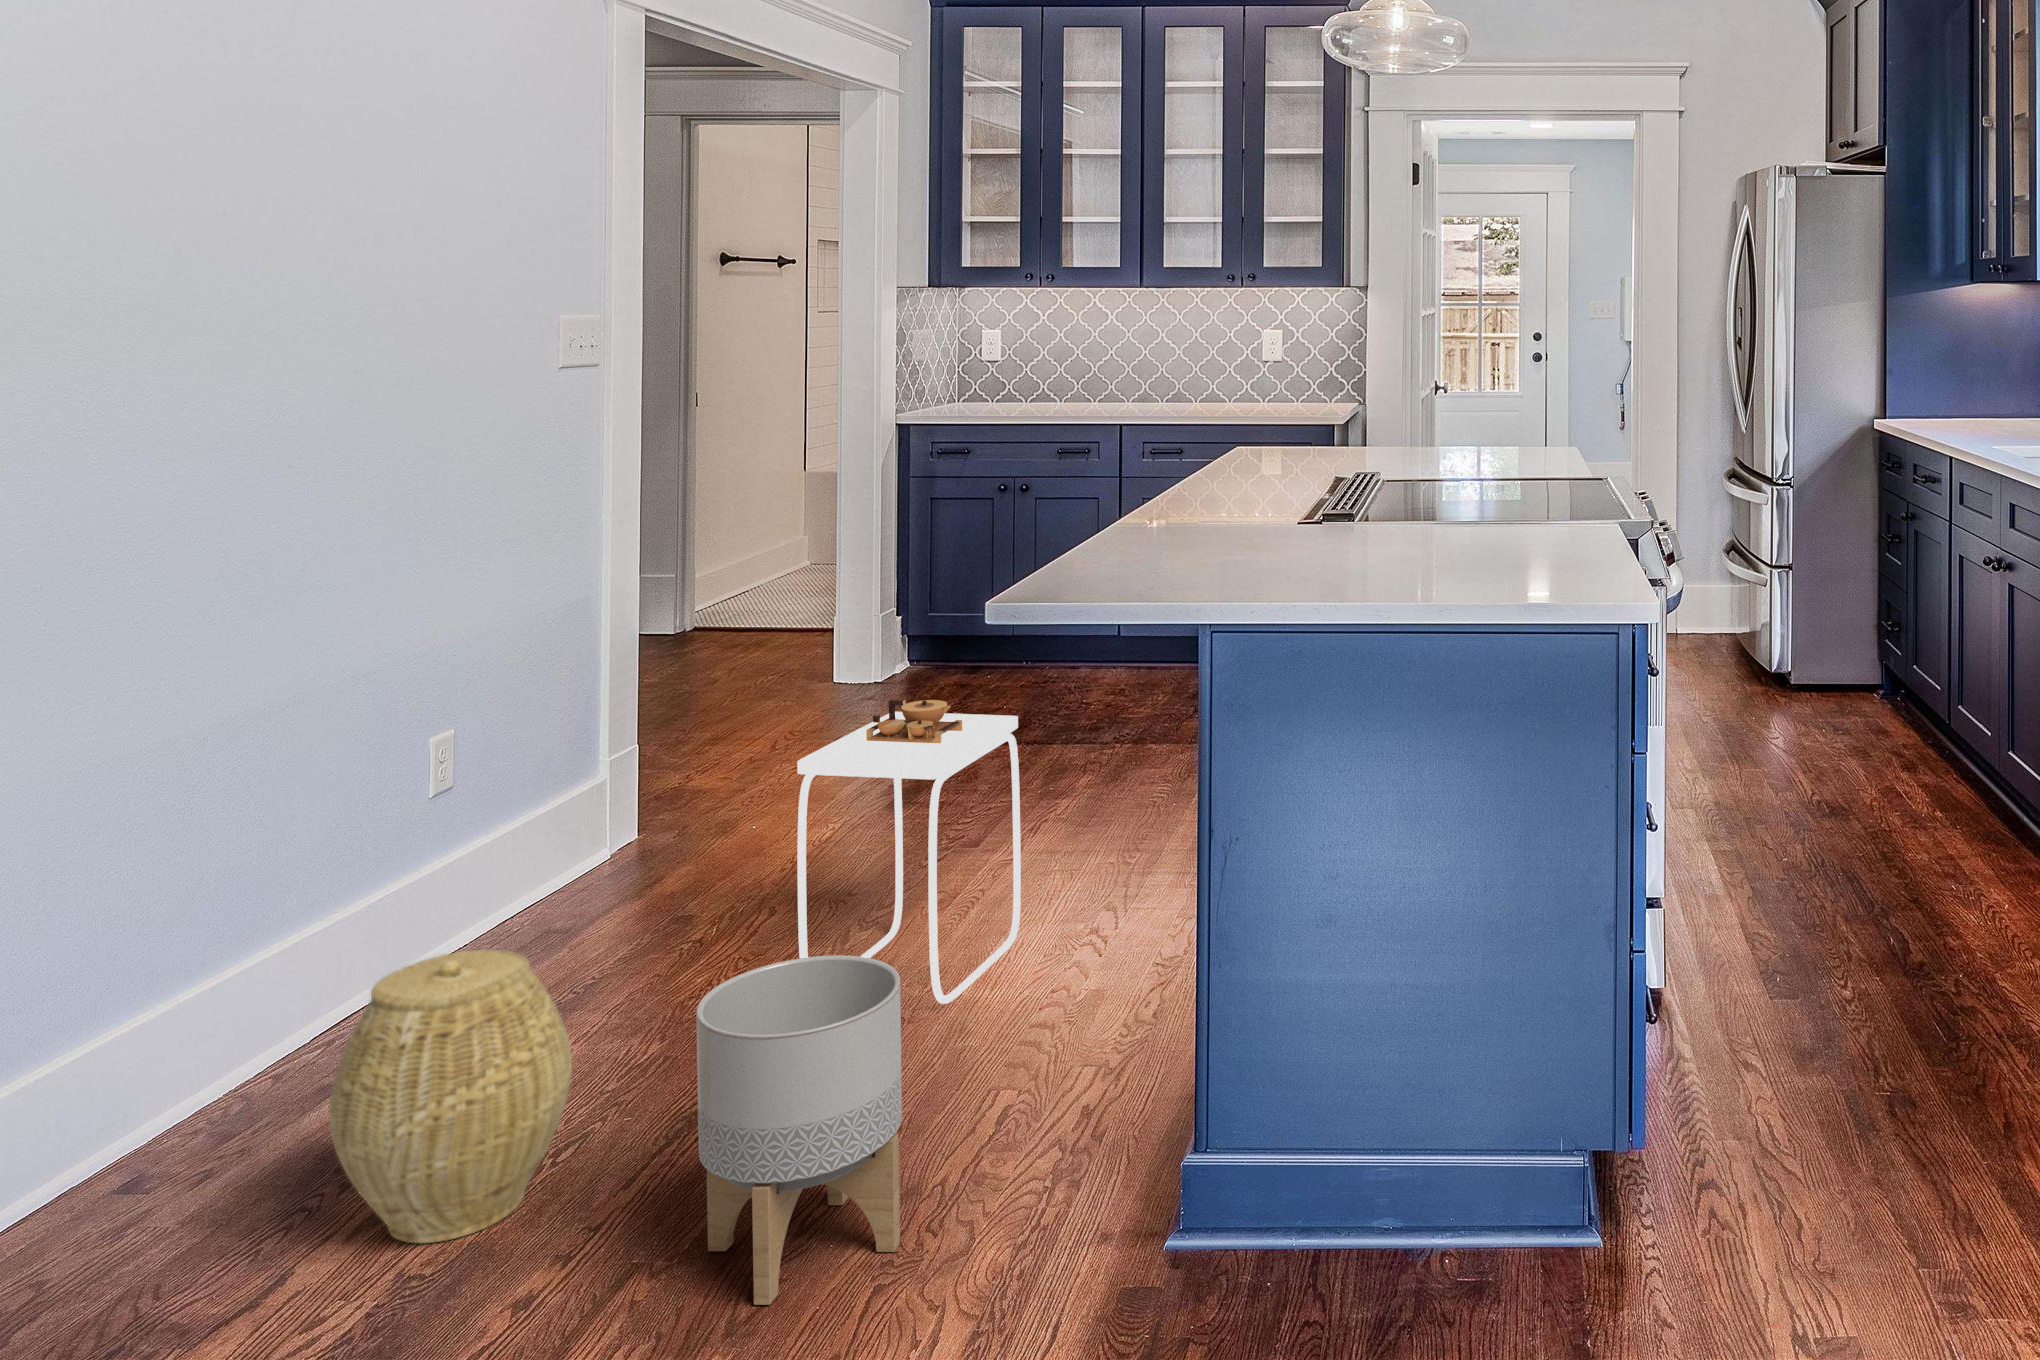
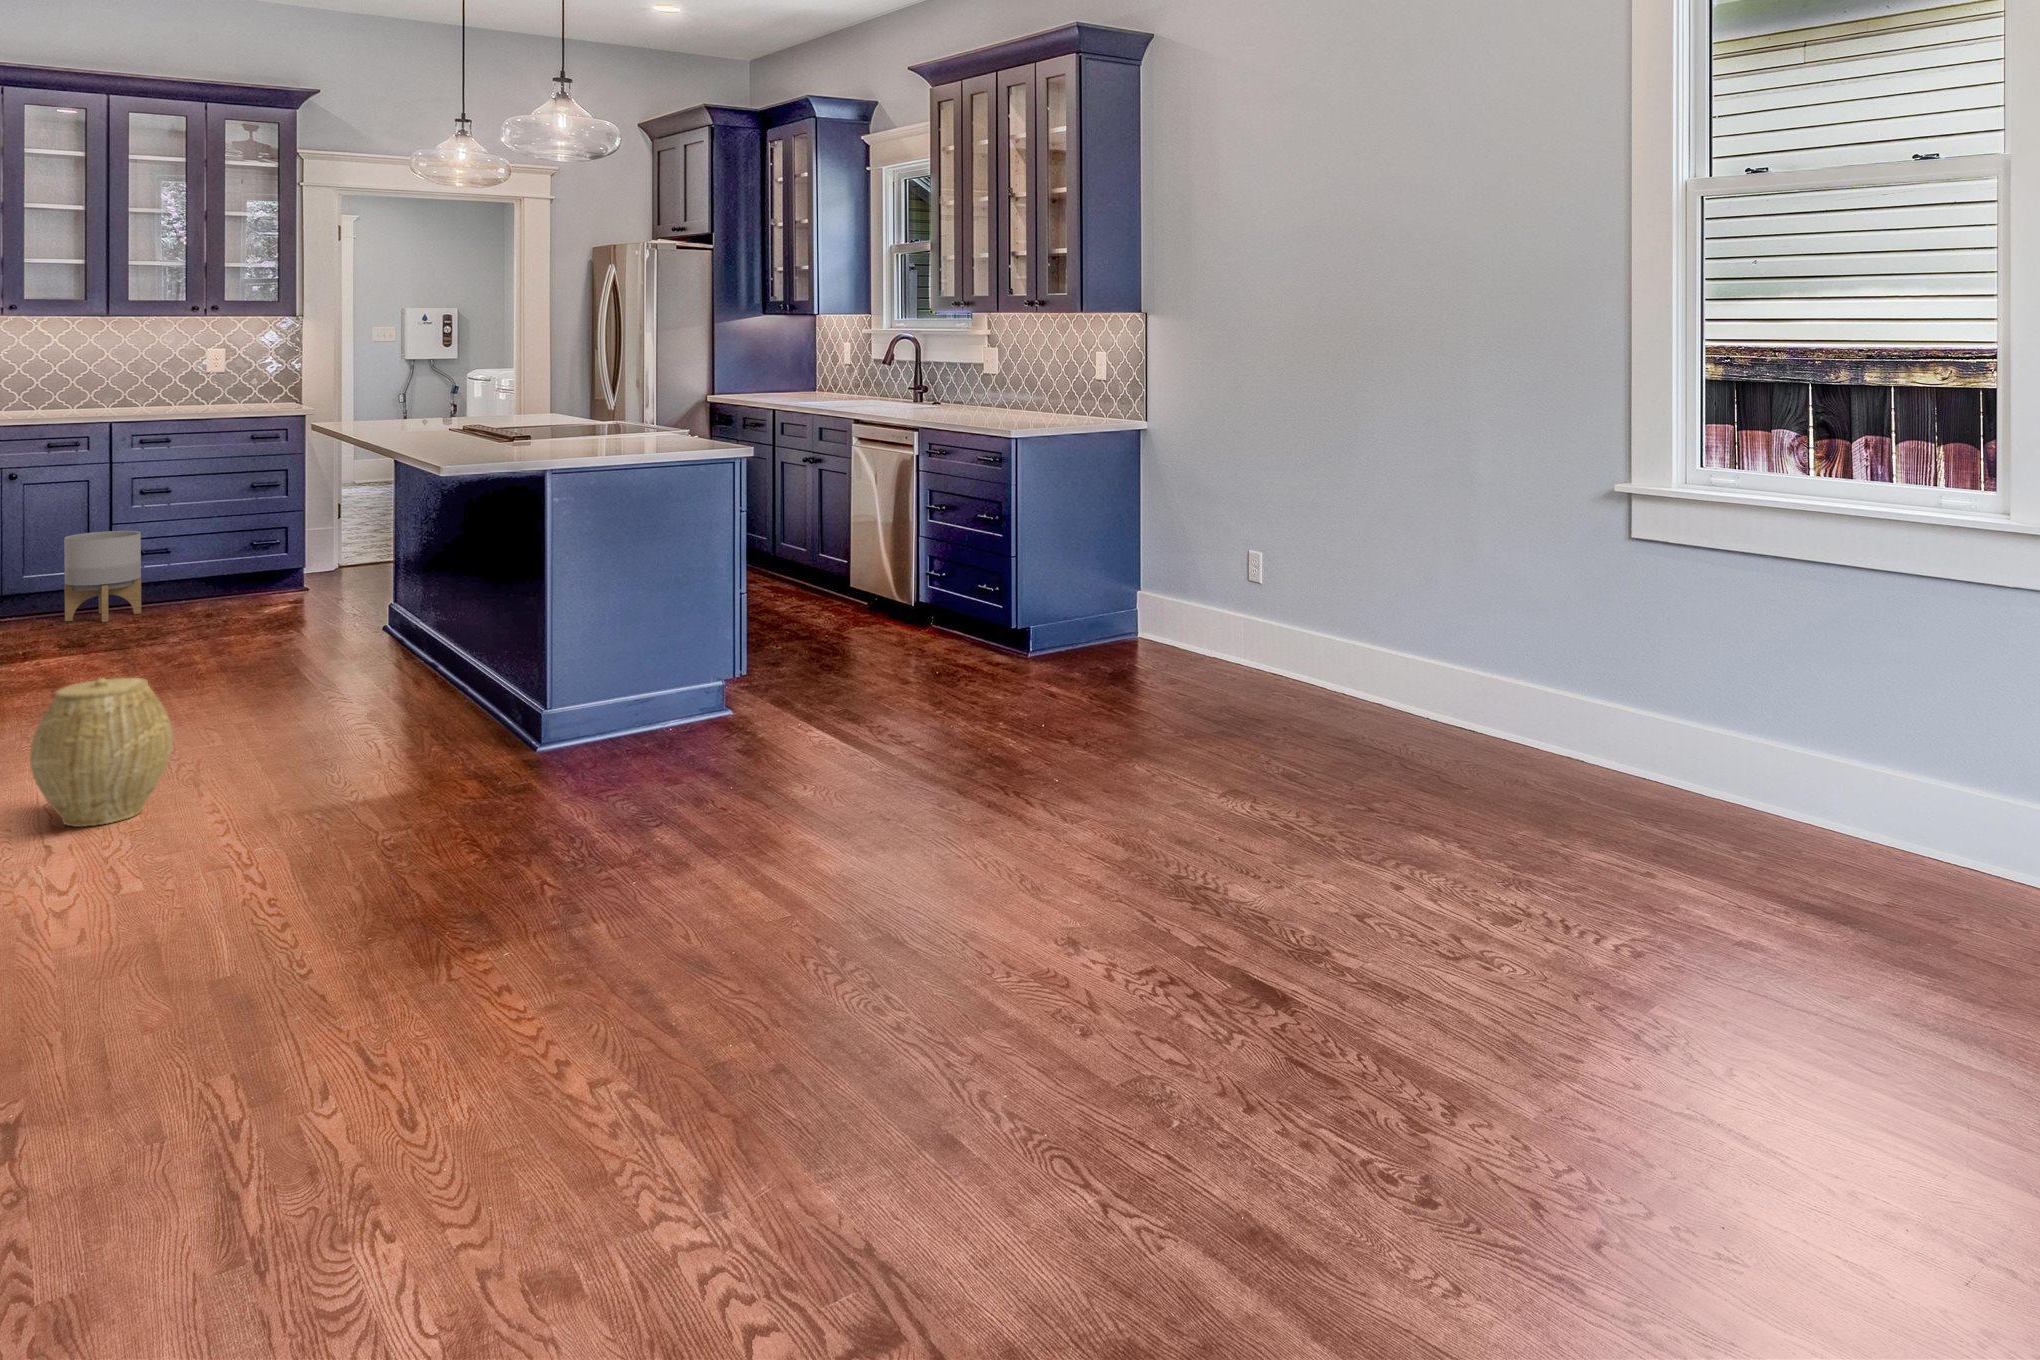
side table: present [797,700,1021,1004] -> none [179,561,286,739]
planter: present [696,955,902,1305] -> present [64,531,141,622]

